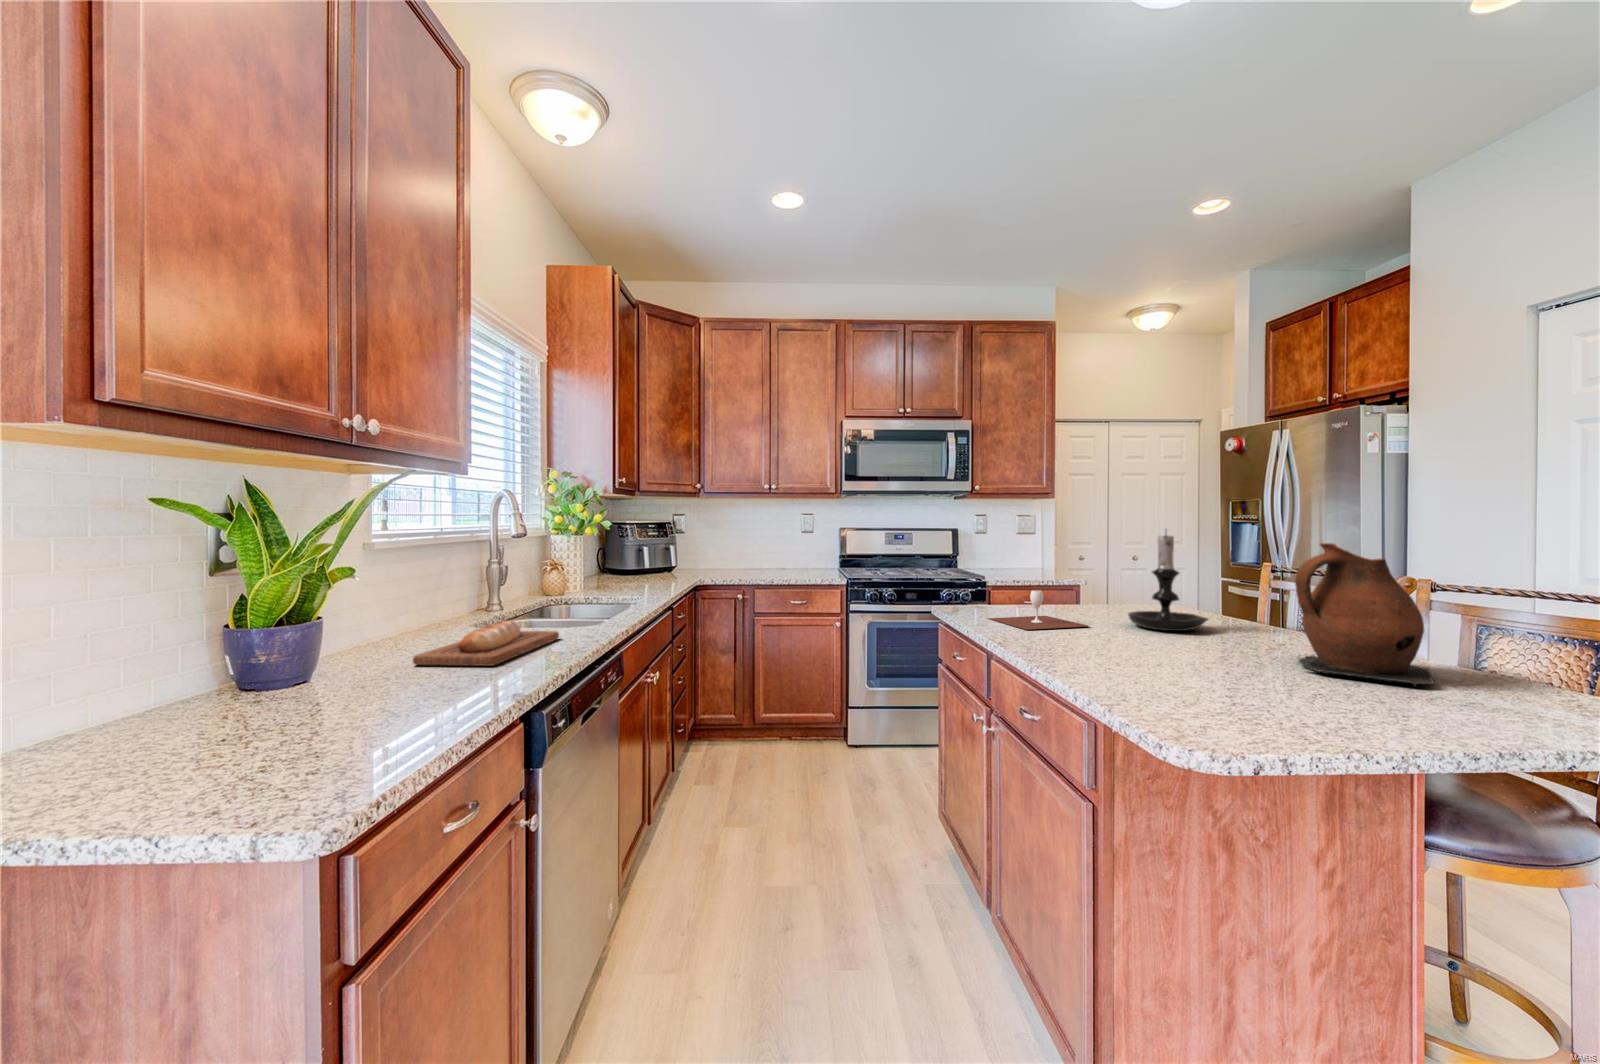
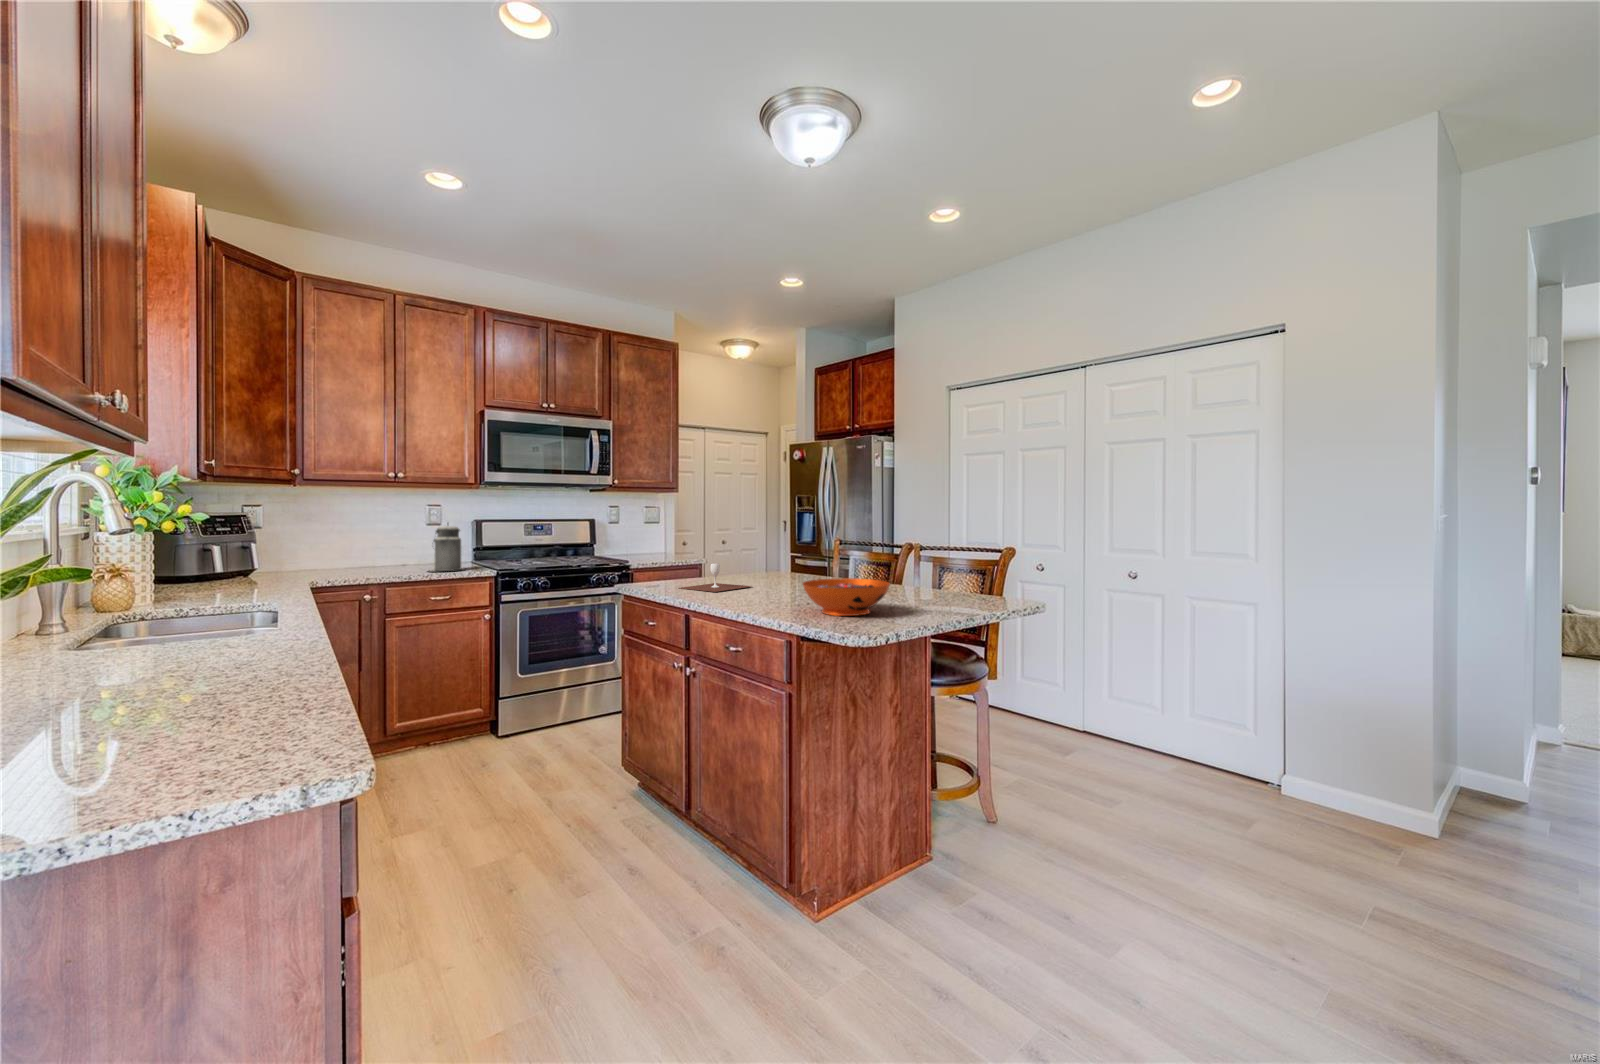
candle holder: present [1128,529,1208,631] -> none [773,515,821,585]
canister: none [789,530,822,577] -> present [429,524,462,571]
ceramic pitcher: present [1295,543,1433,686] -> none [874,522,936,598]
bread loaf: present [413,620,559,666] -> none [85,626,253,685]
decorative bowl: none [1116,632,1290,705] -> present [803,578,890,616]

